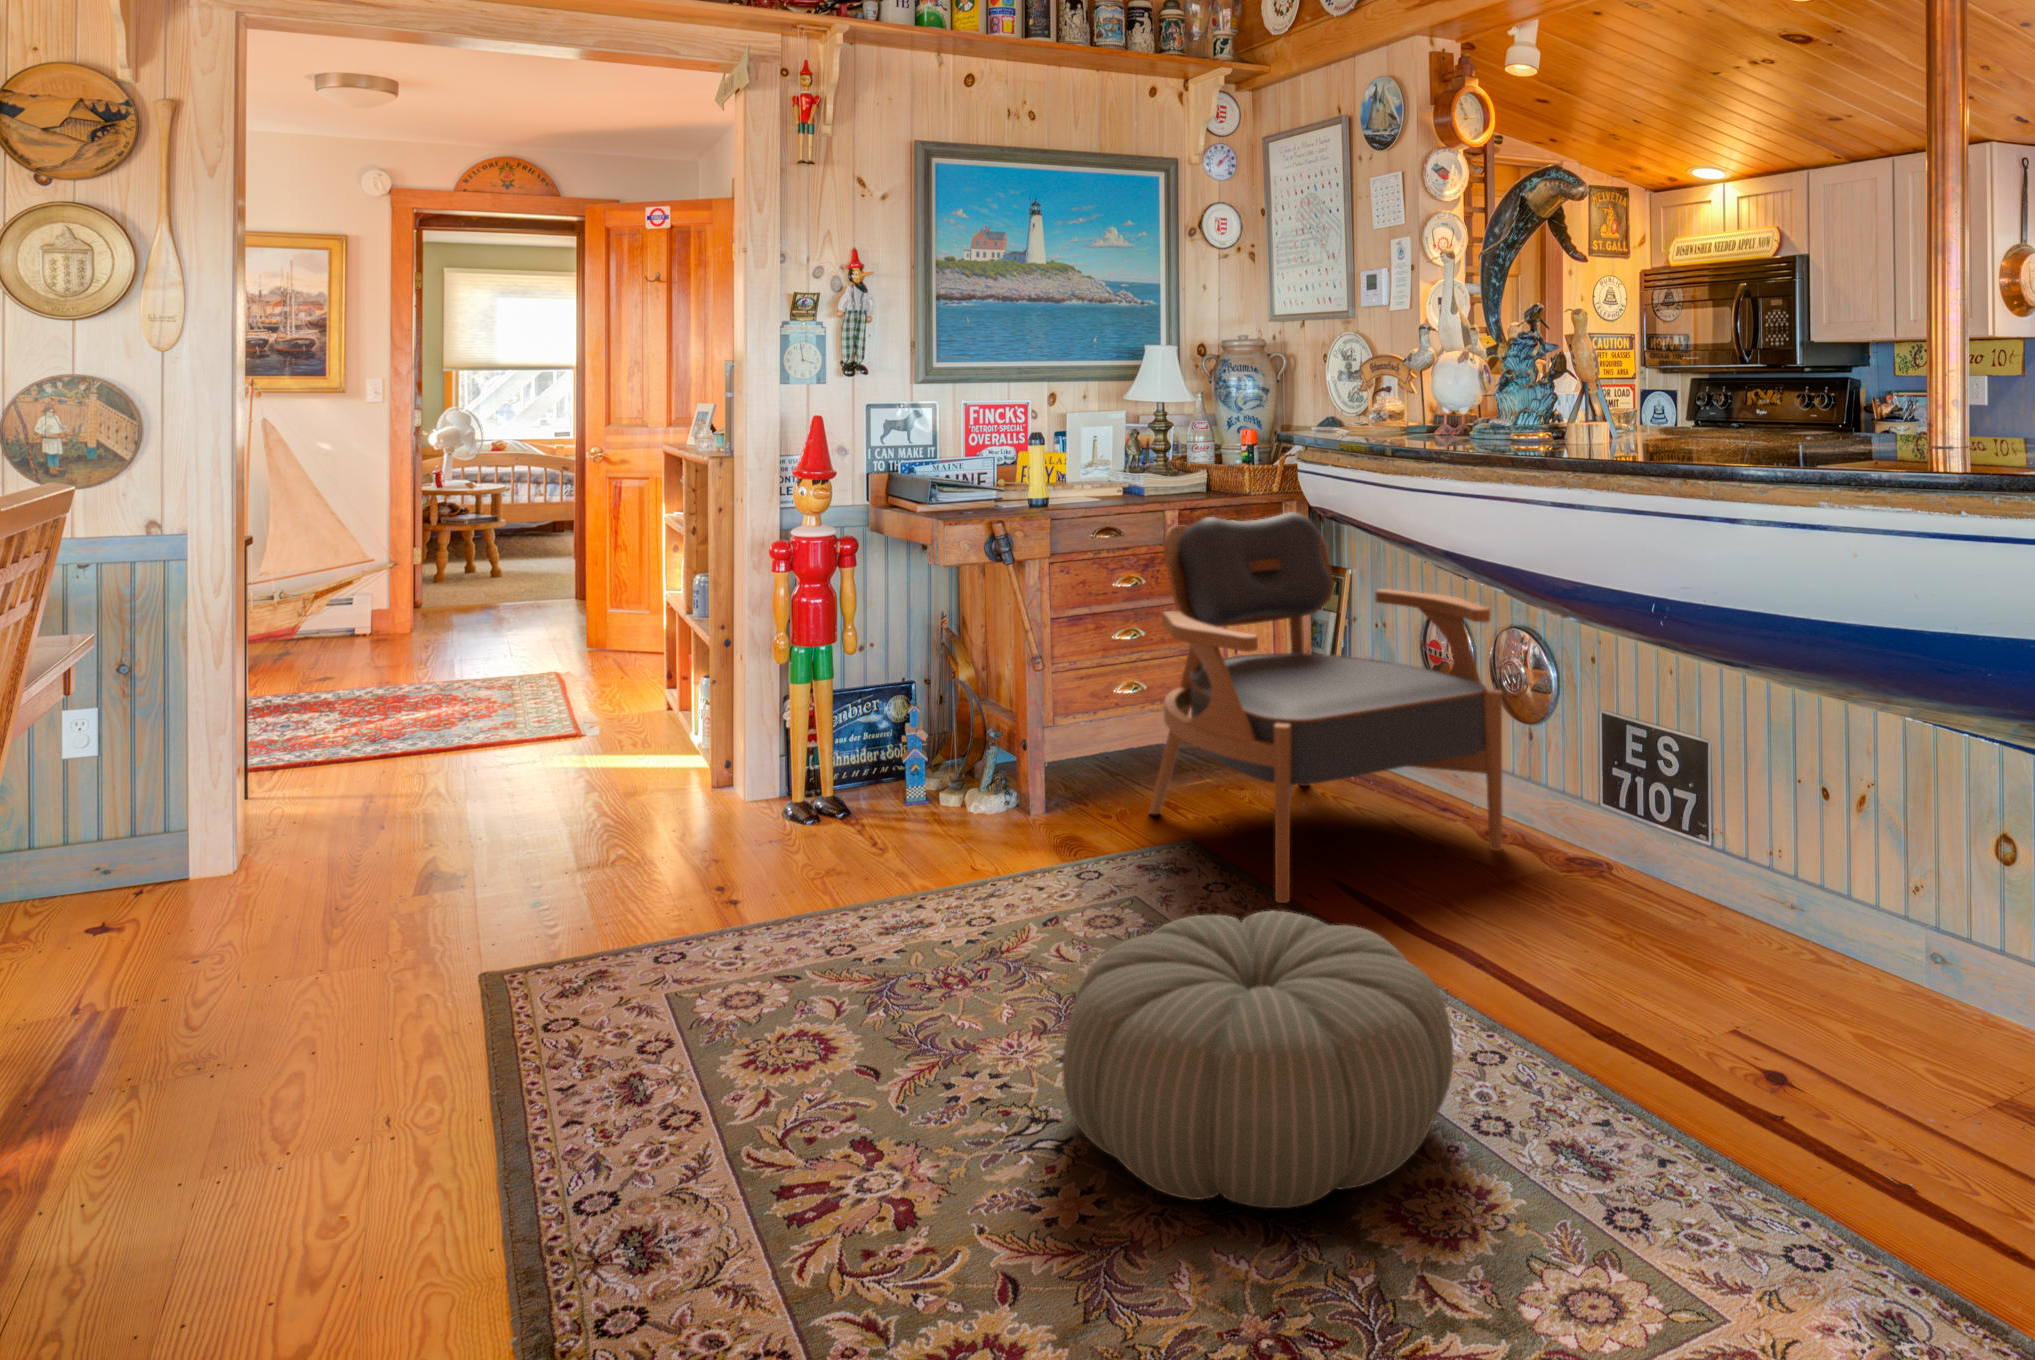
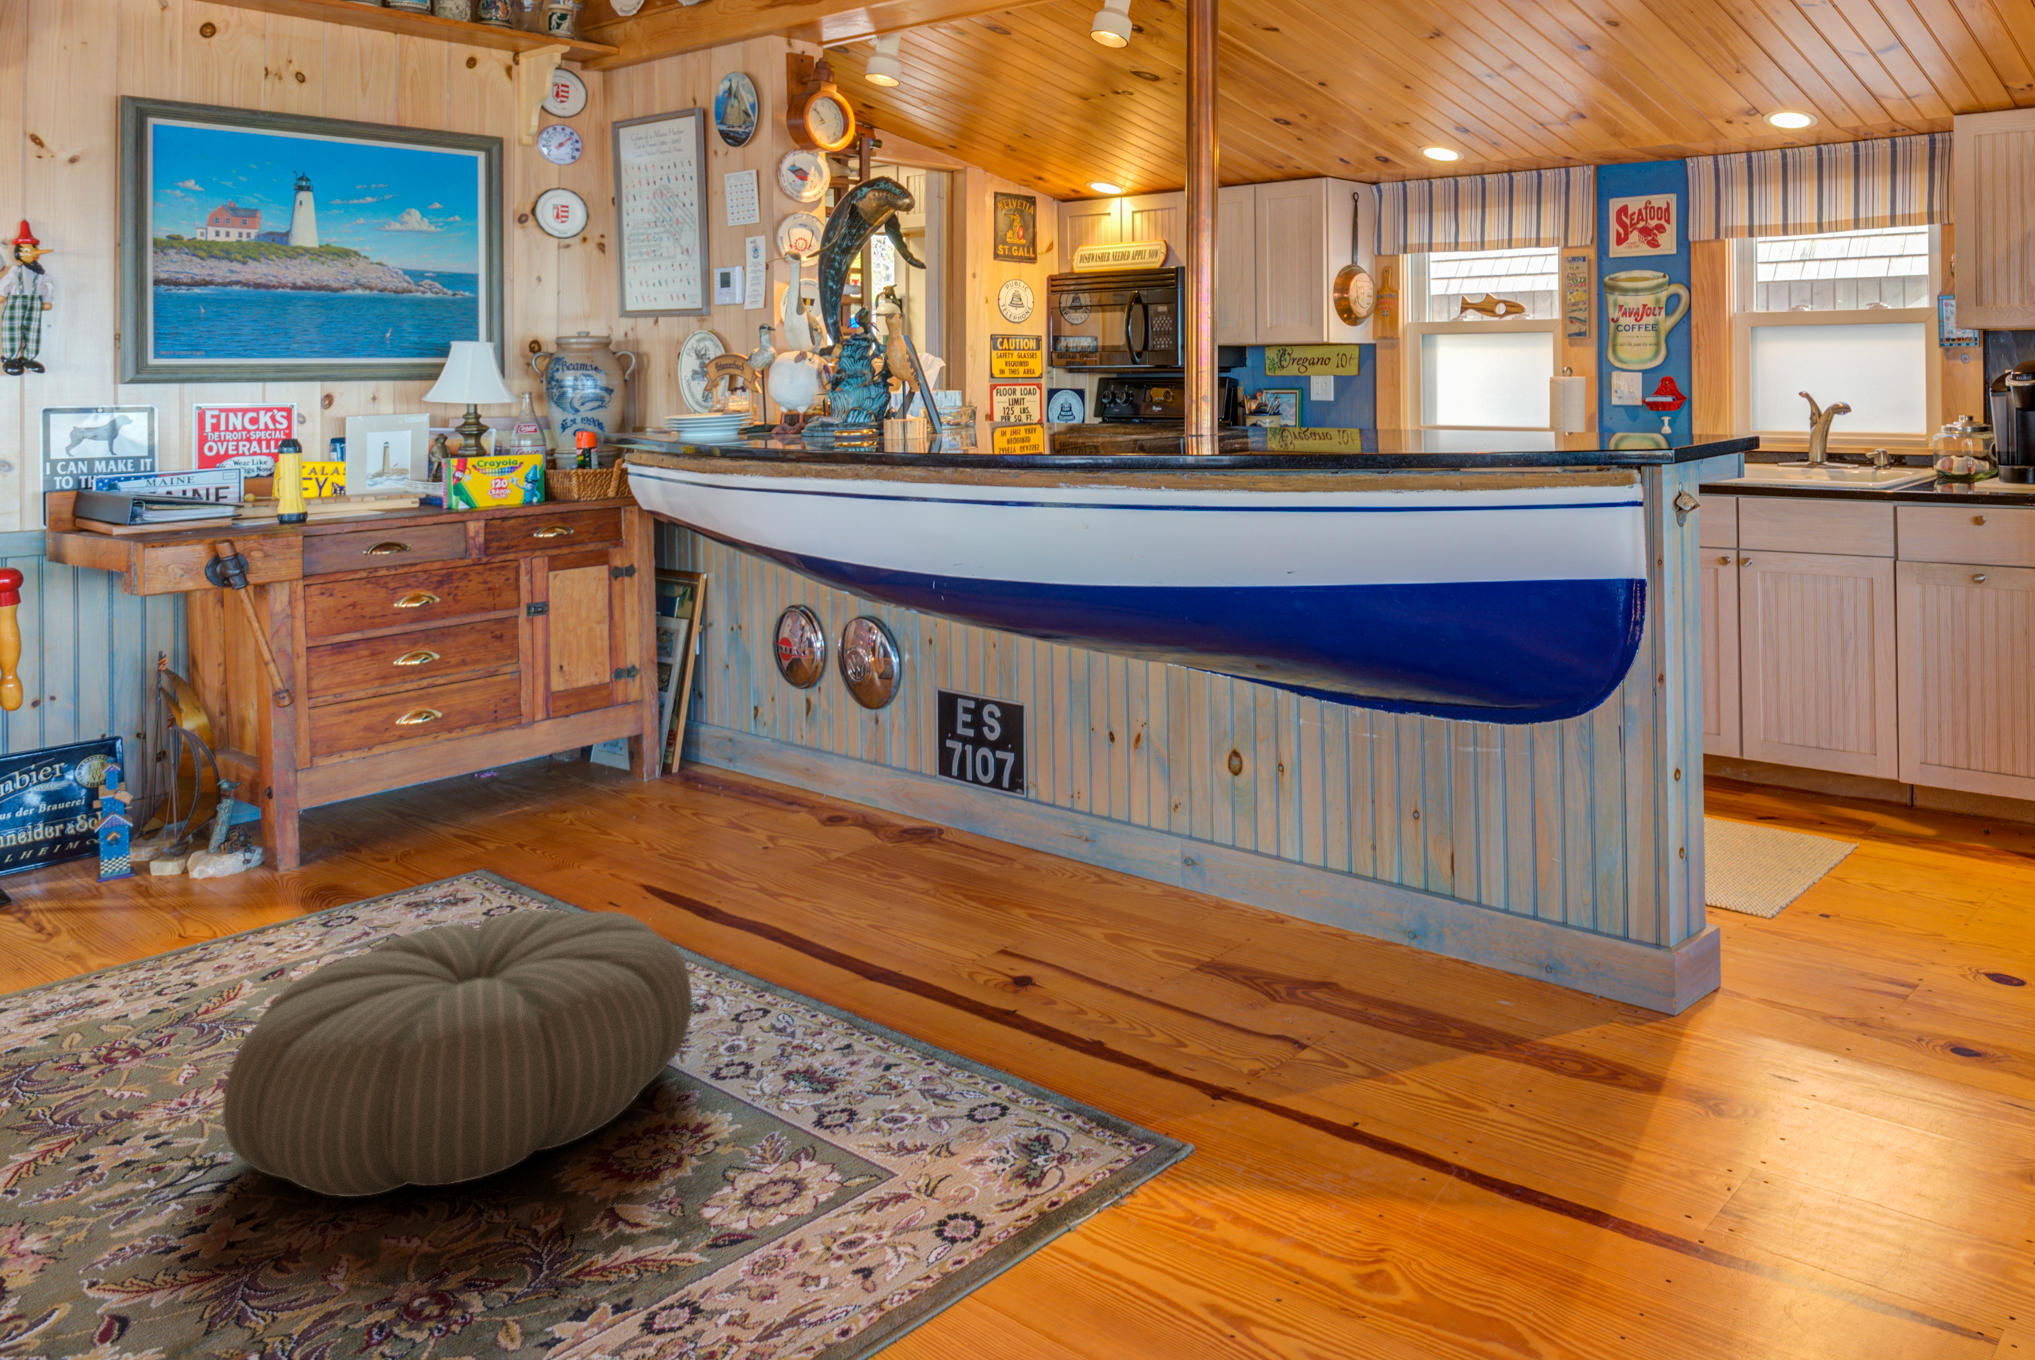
armchair: present [1149,512,1503,903] -> none [440,518,843,914]

